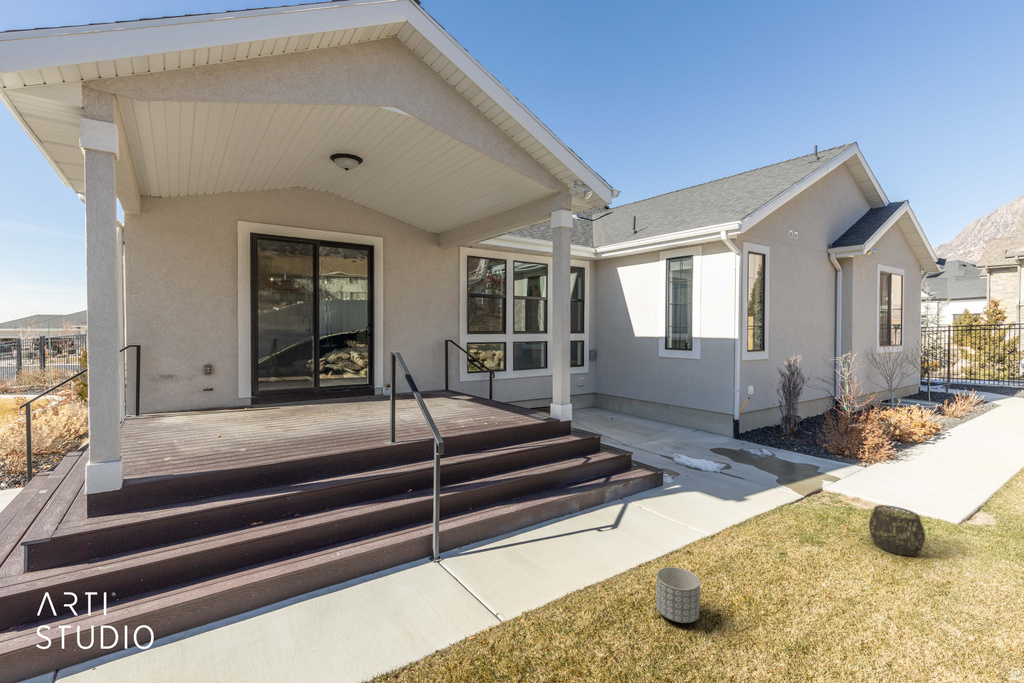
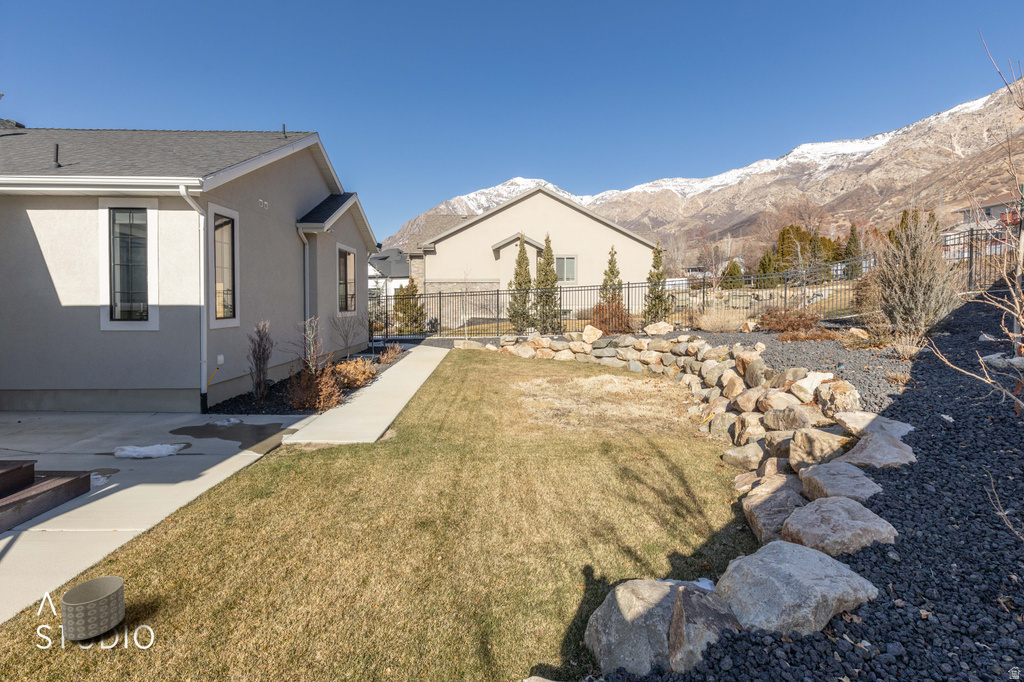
woven basket: present [869,505,925,556] -> none [307,444,343,481]

